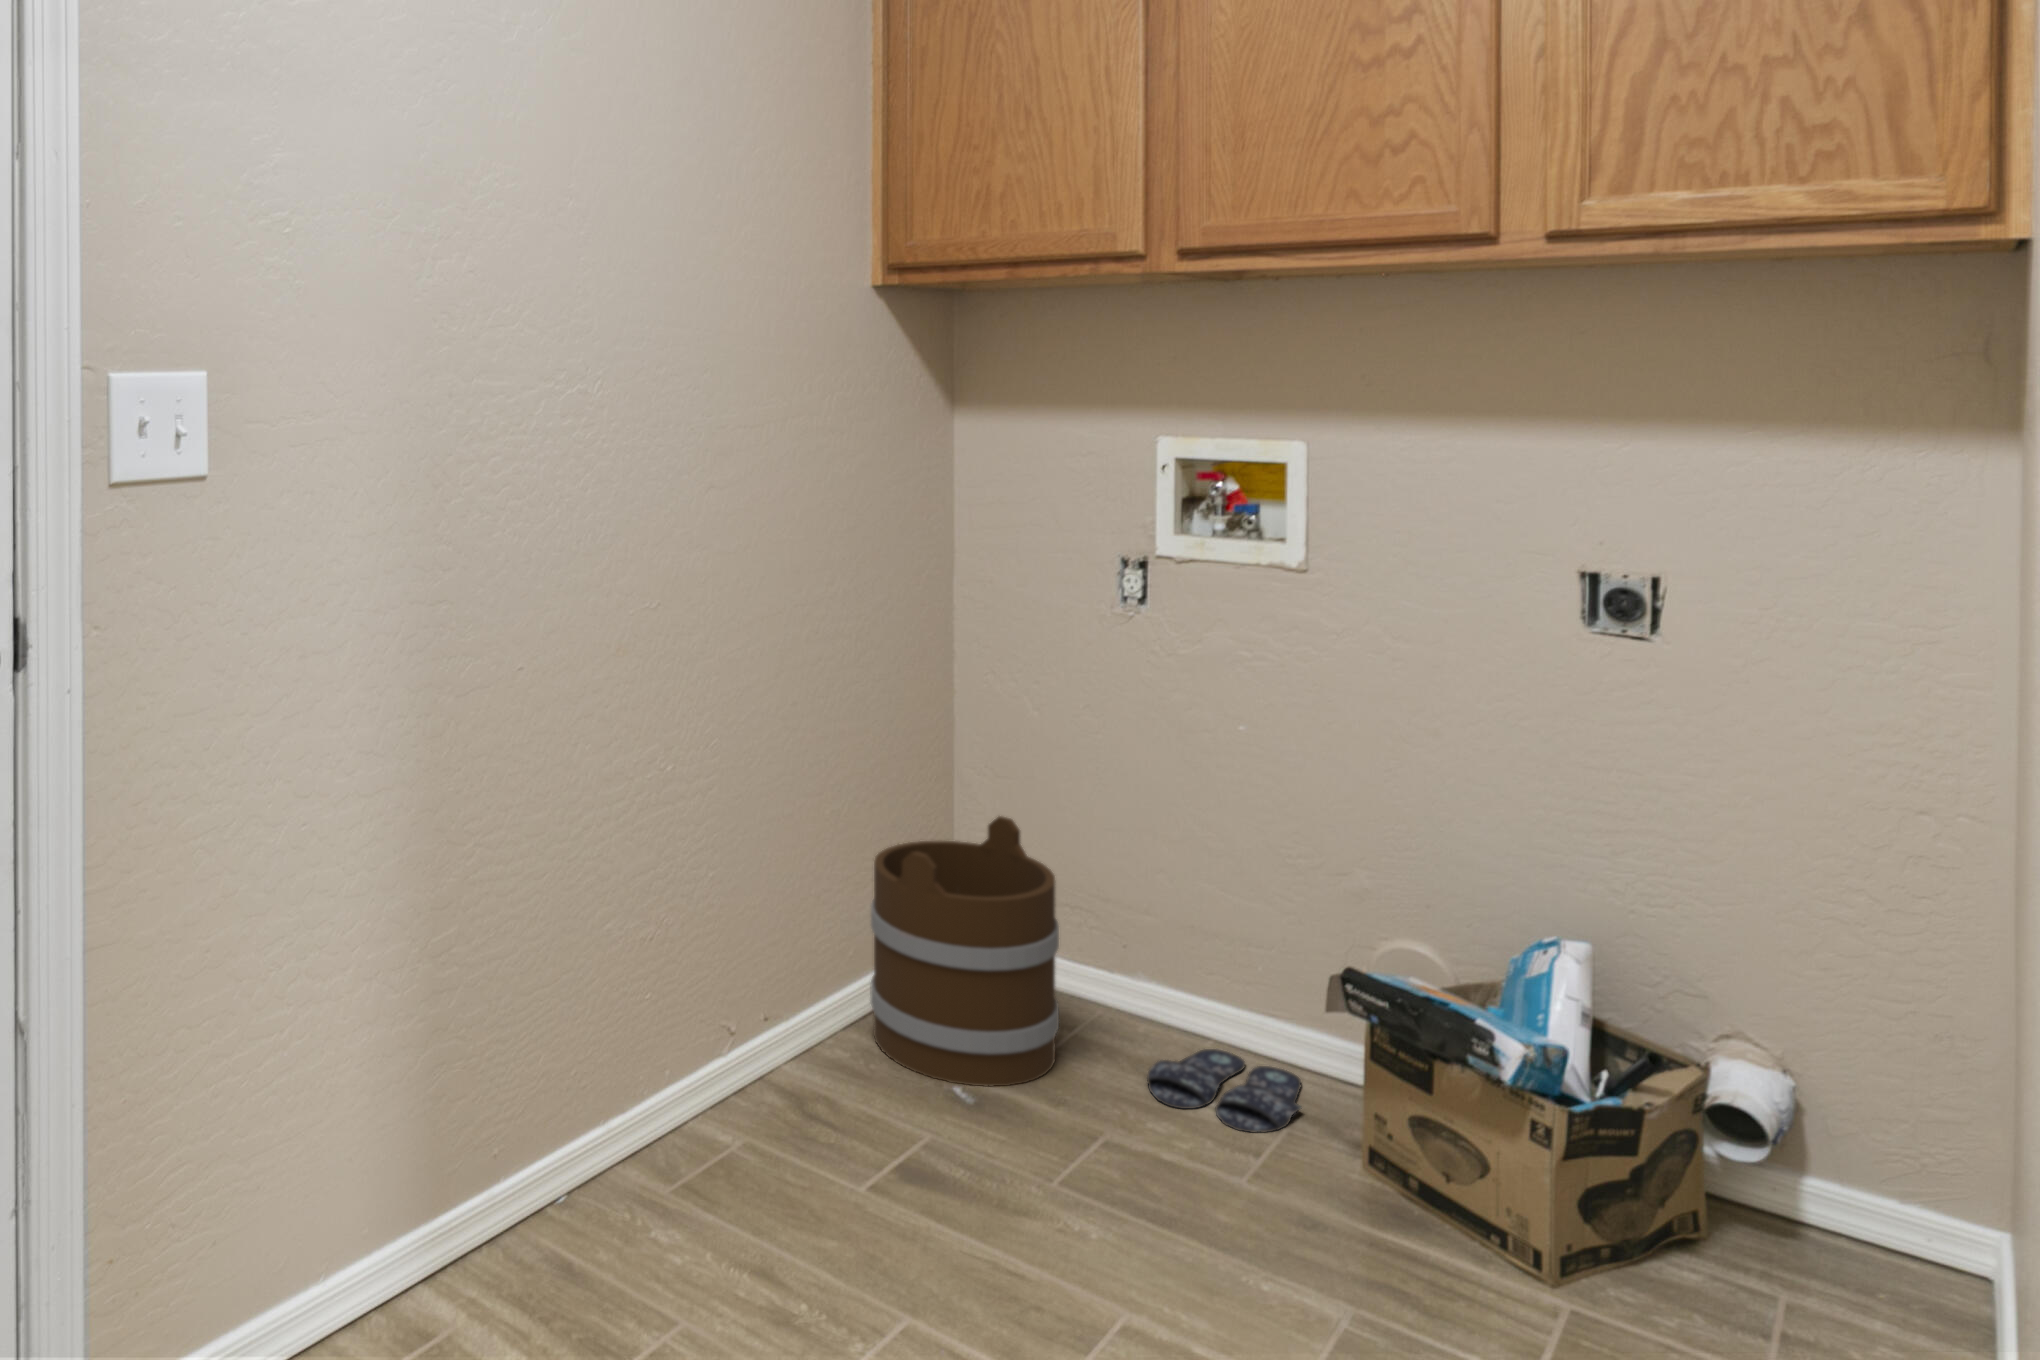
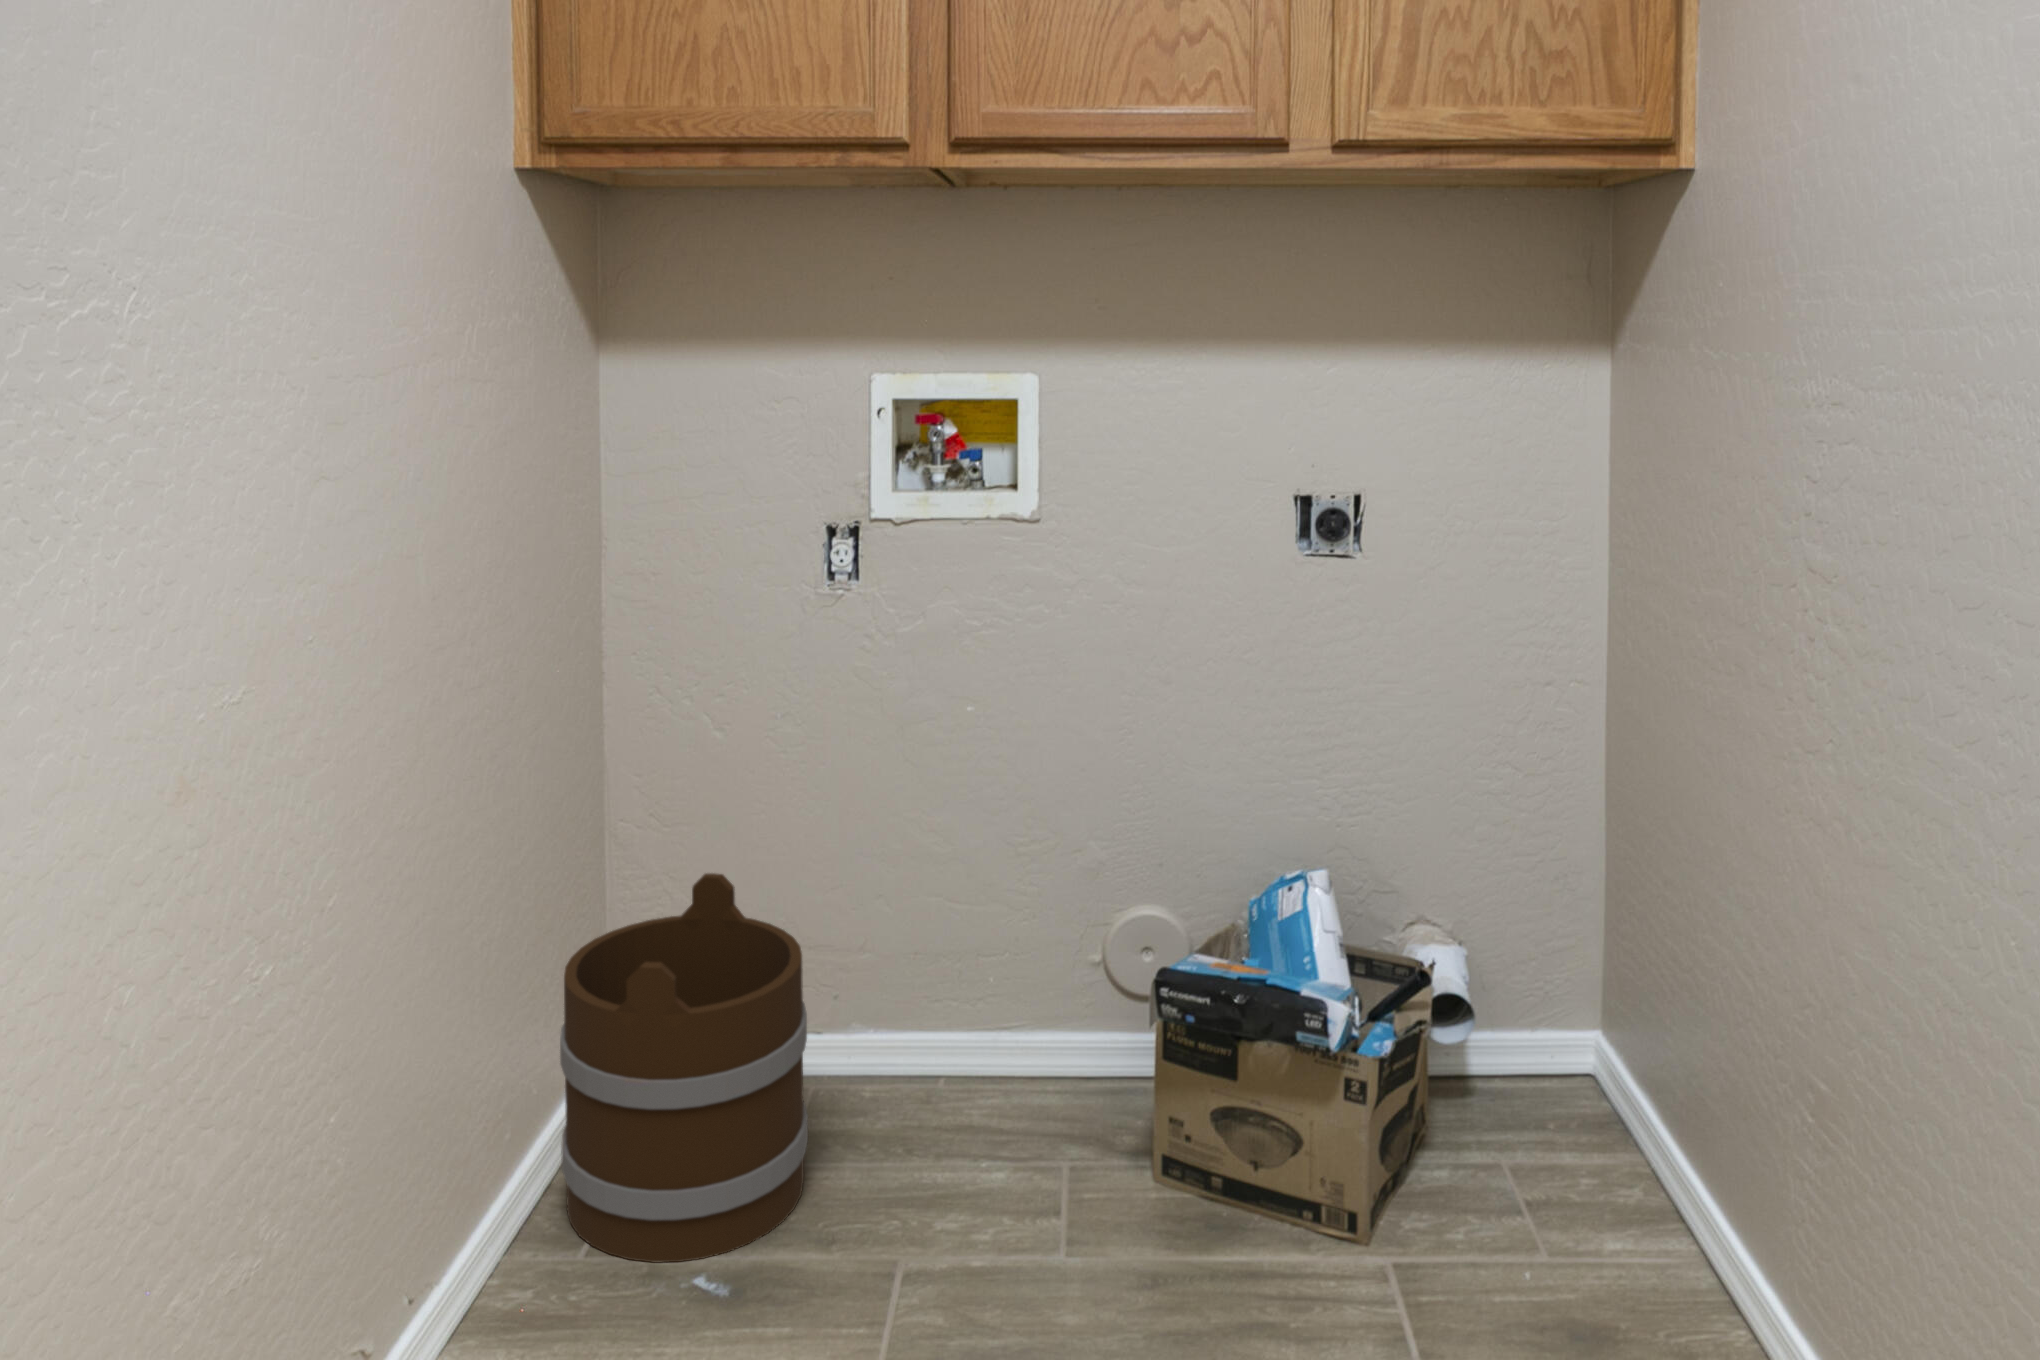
slippers: present [1147,1049,1301,1133] -> none [908,1081,1068,1184]

